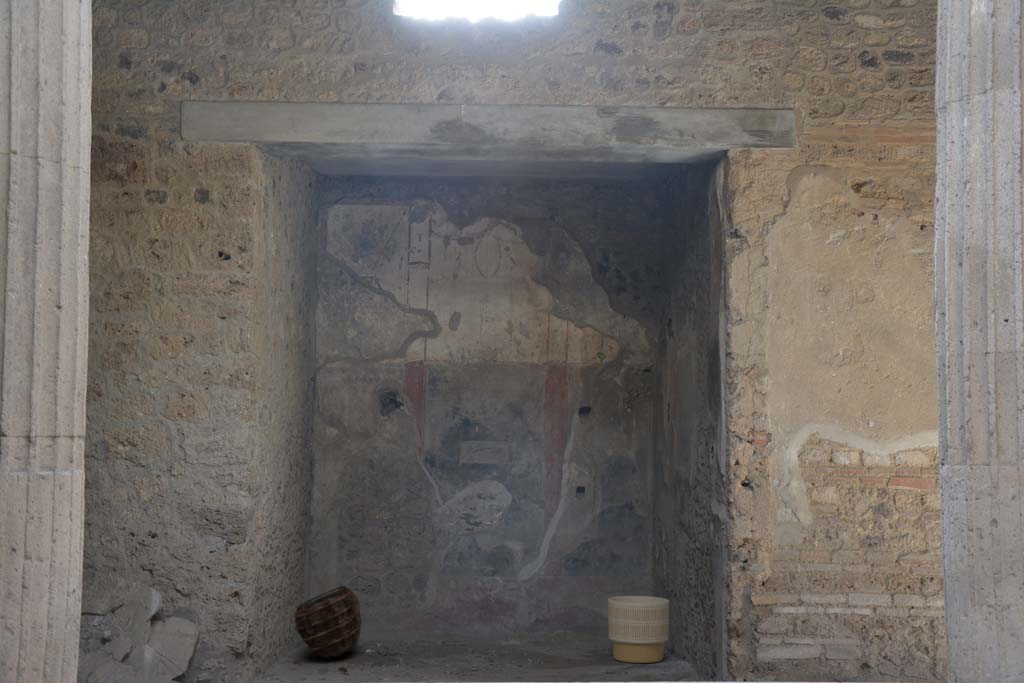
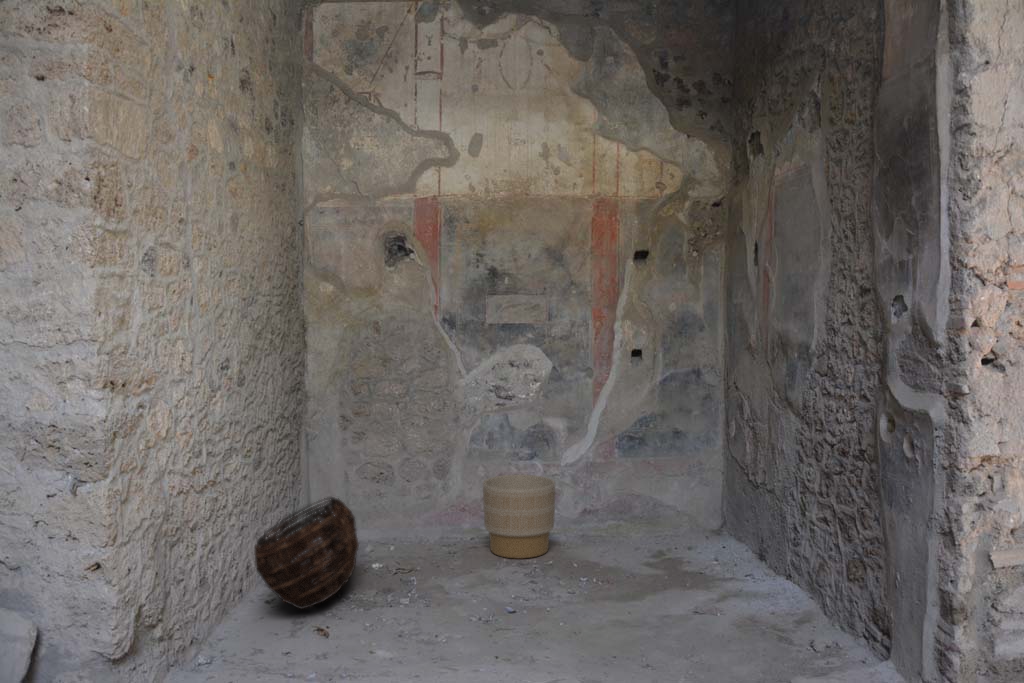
planter: present [608,596,669,663] -> present [483,475,555,558]

